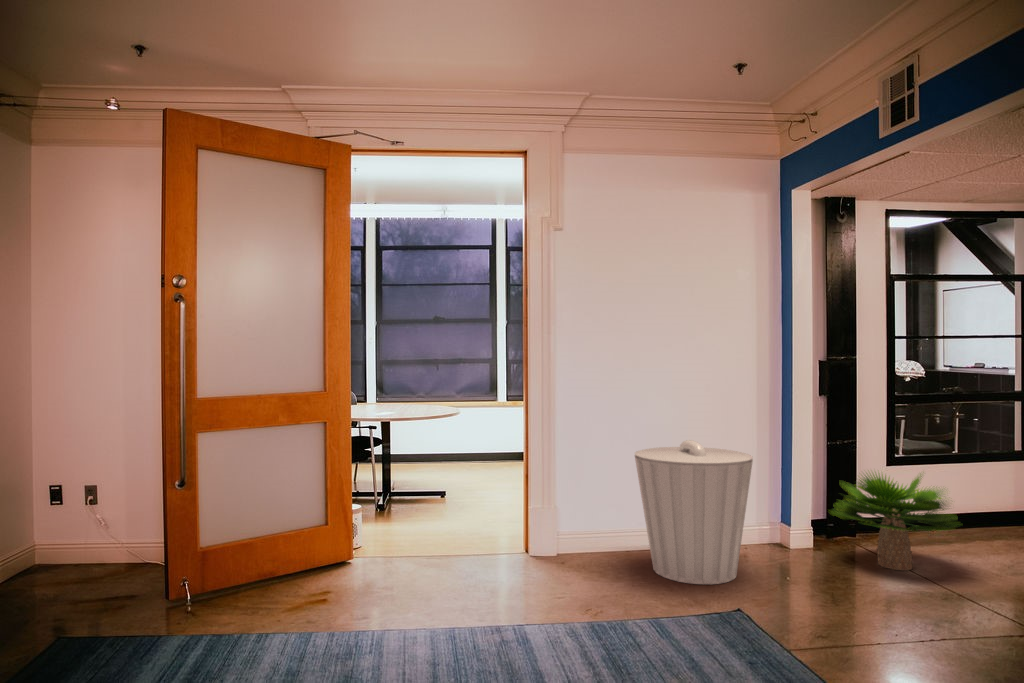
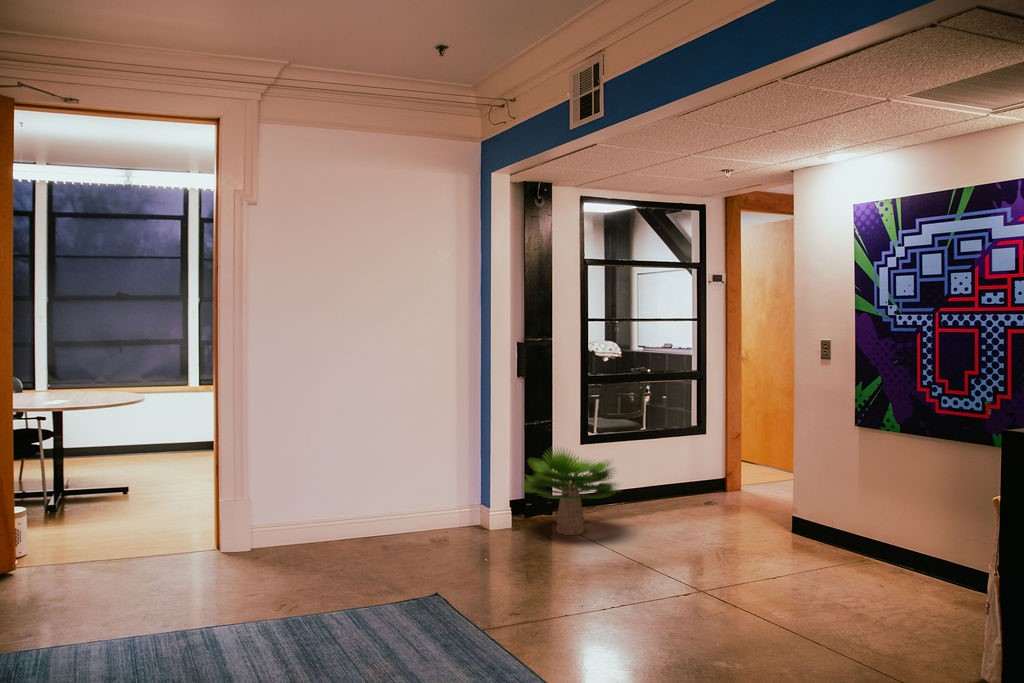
trash can: present [635,440,753,584] -> none [330,425,443,561]

